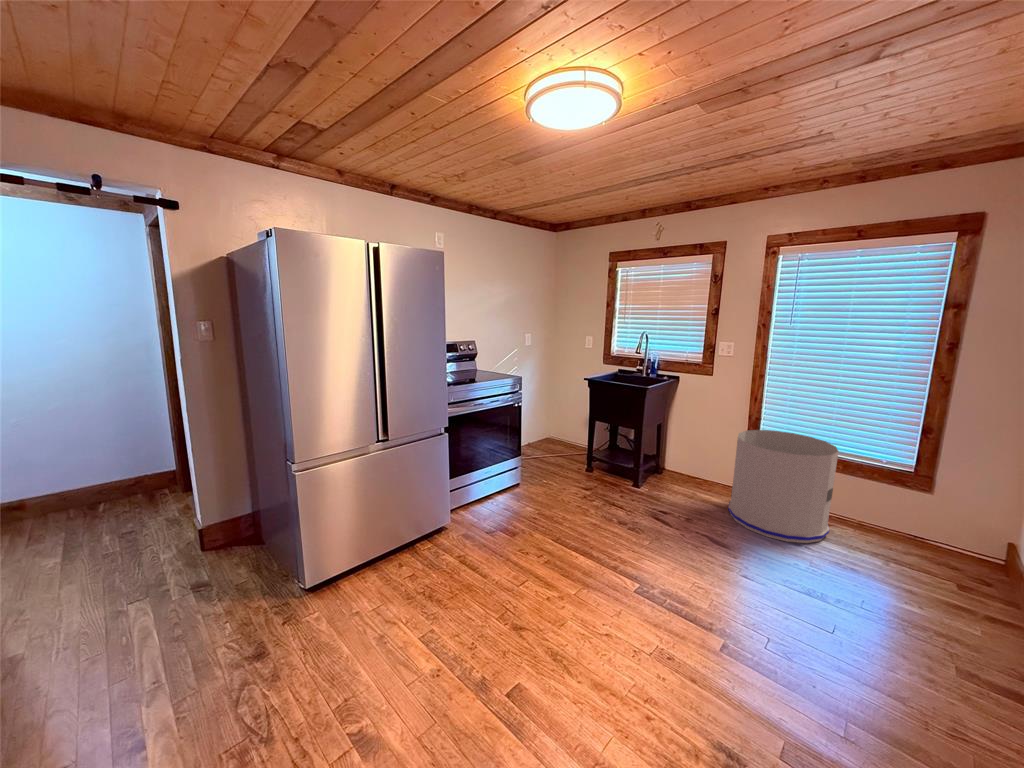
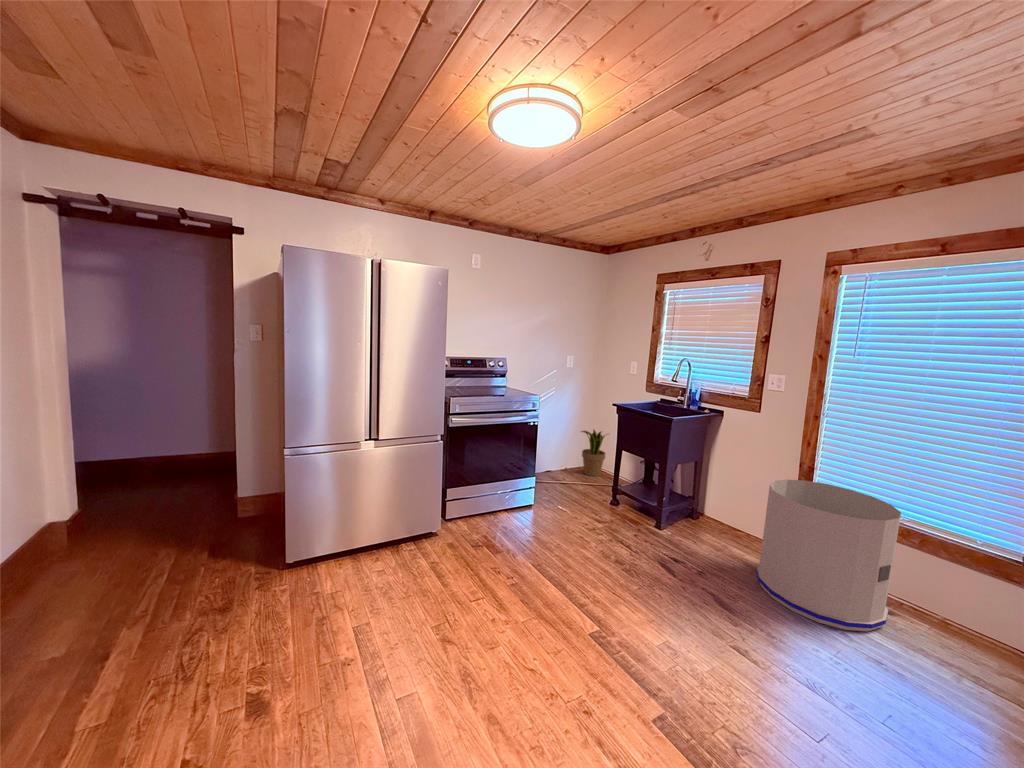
potted plant: none [542,403,570,447] -> present [582,430,605,476]

